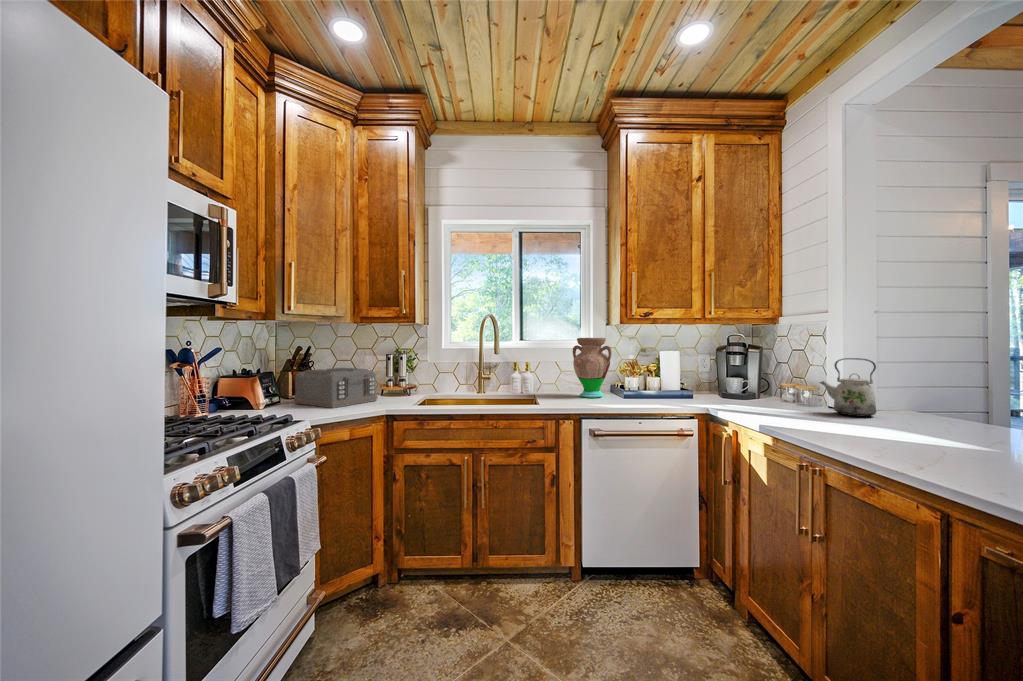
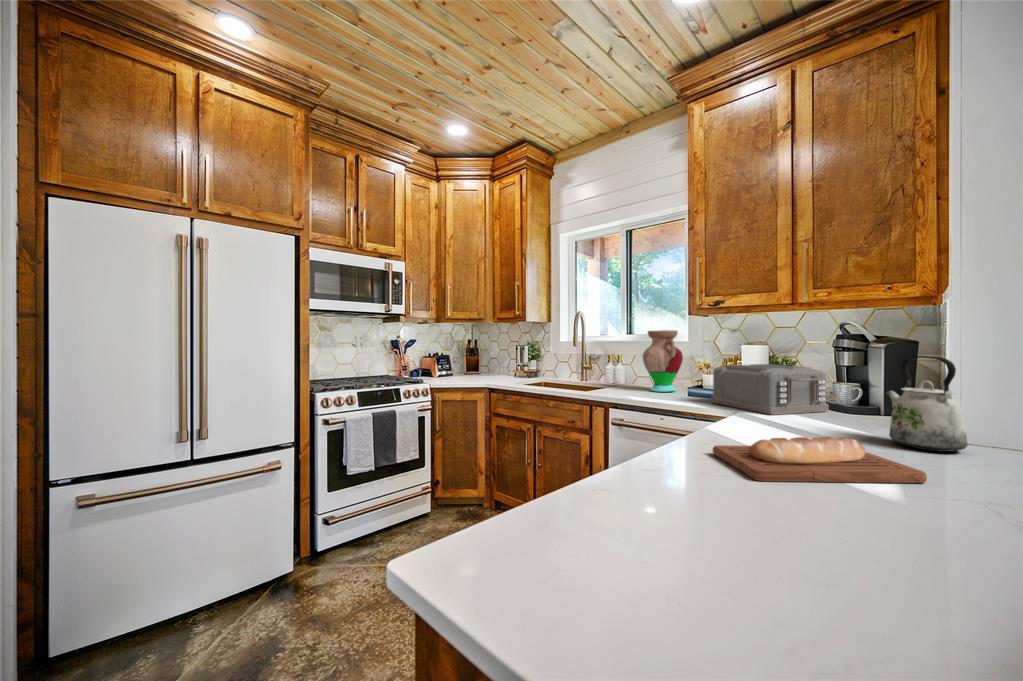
toaster: present [294,368,377,408] -> present [711,364,828,415]
bread loaf: none [860,415,949,454] -> present [713,437,927,483]

